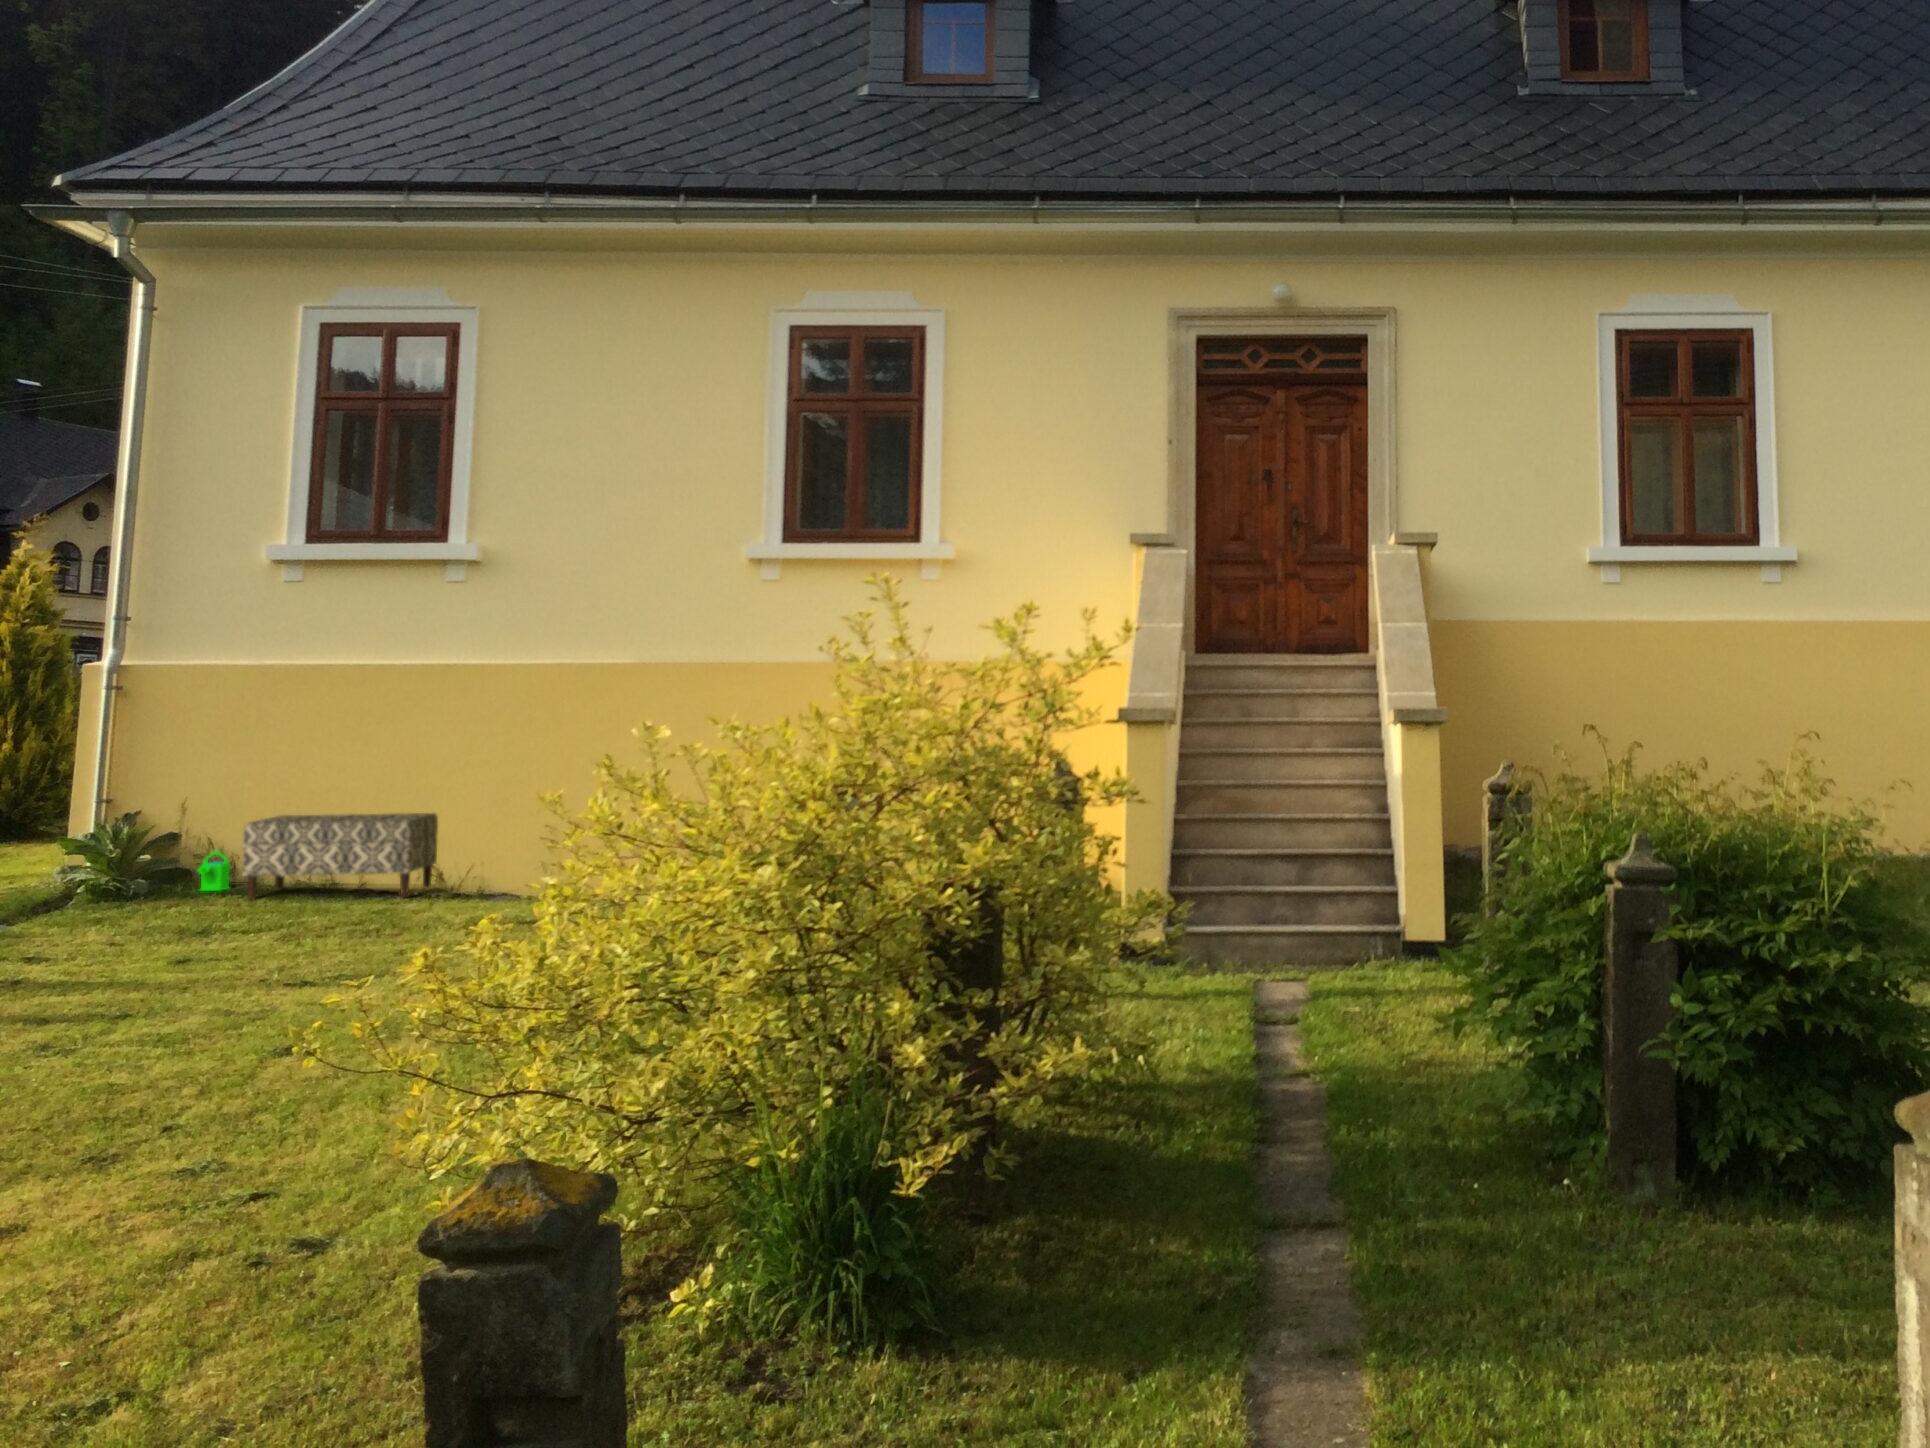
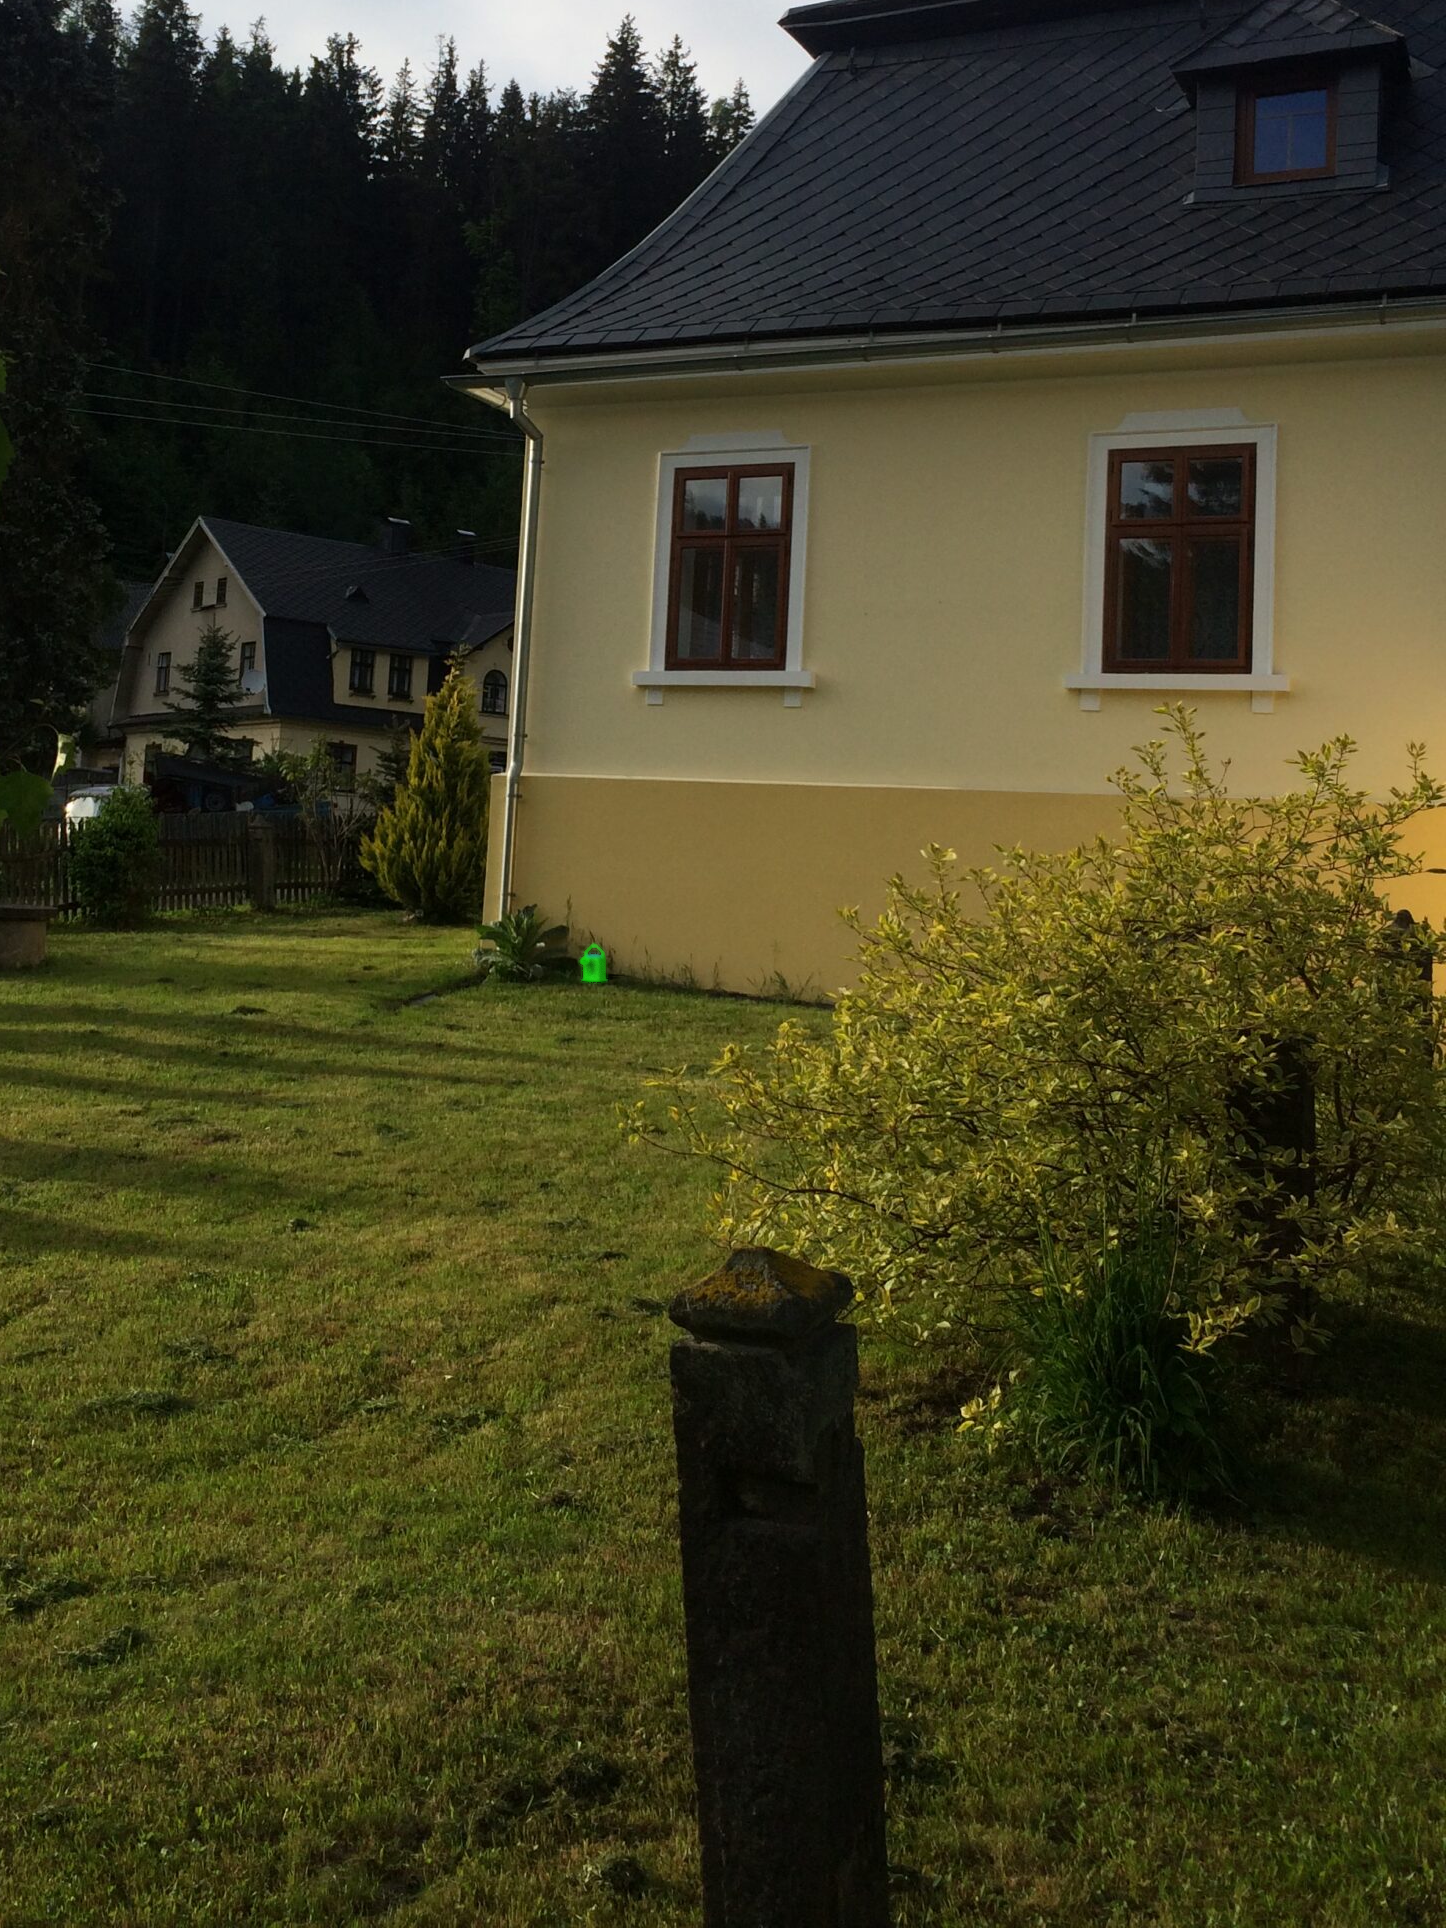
bench: present [242,813,438,900] -> none [615,915,784,1002]

